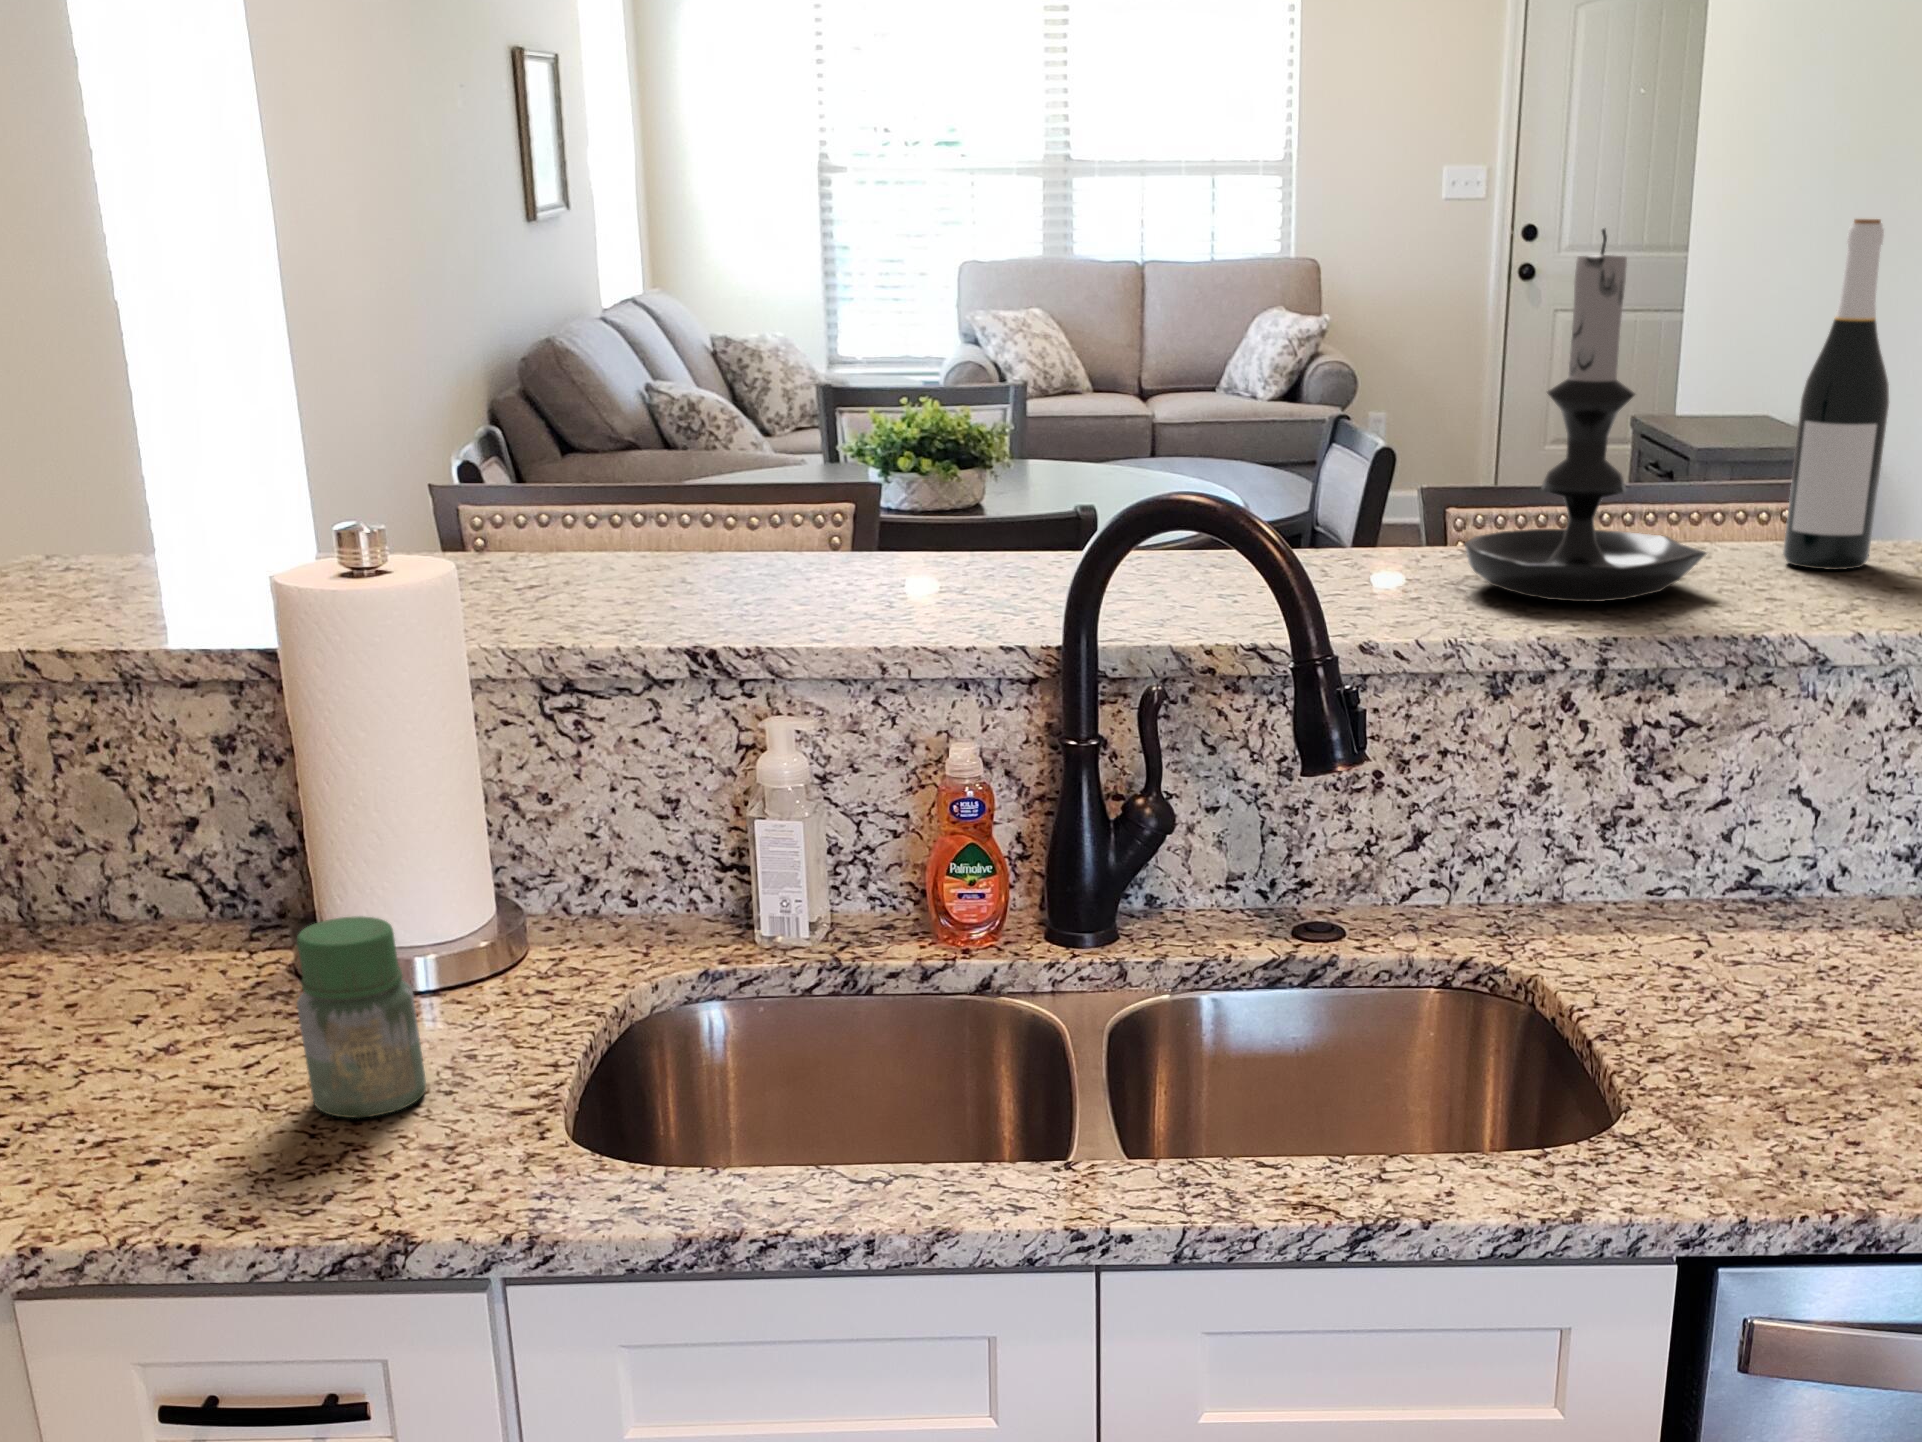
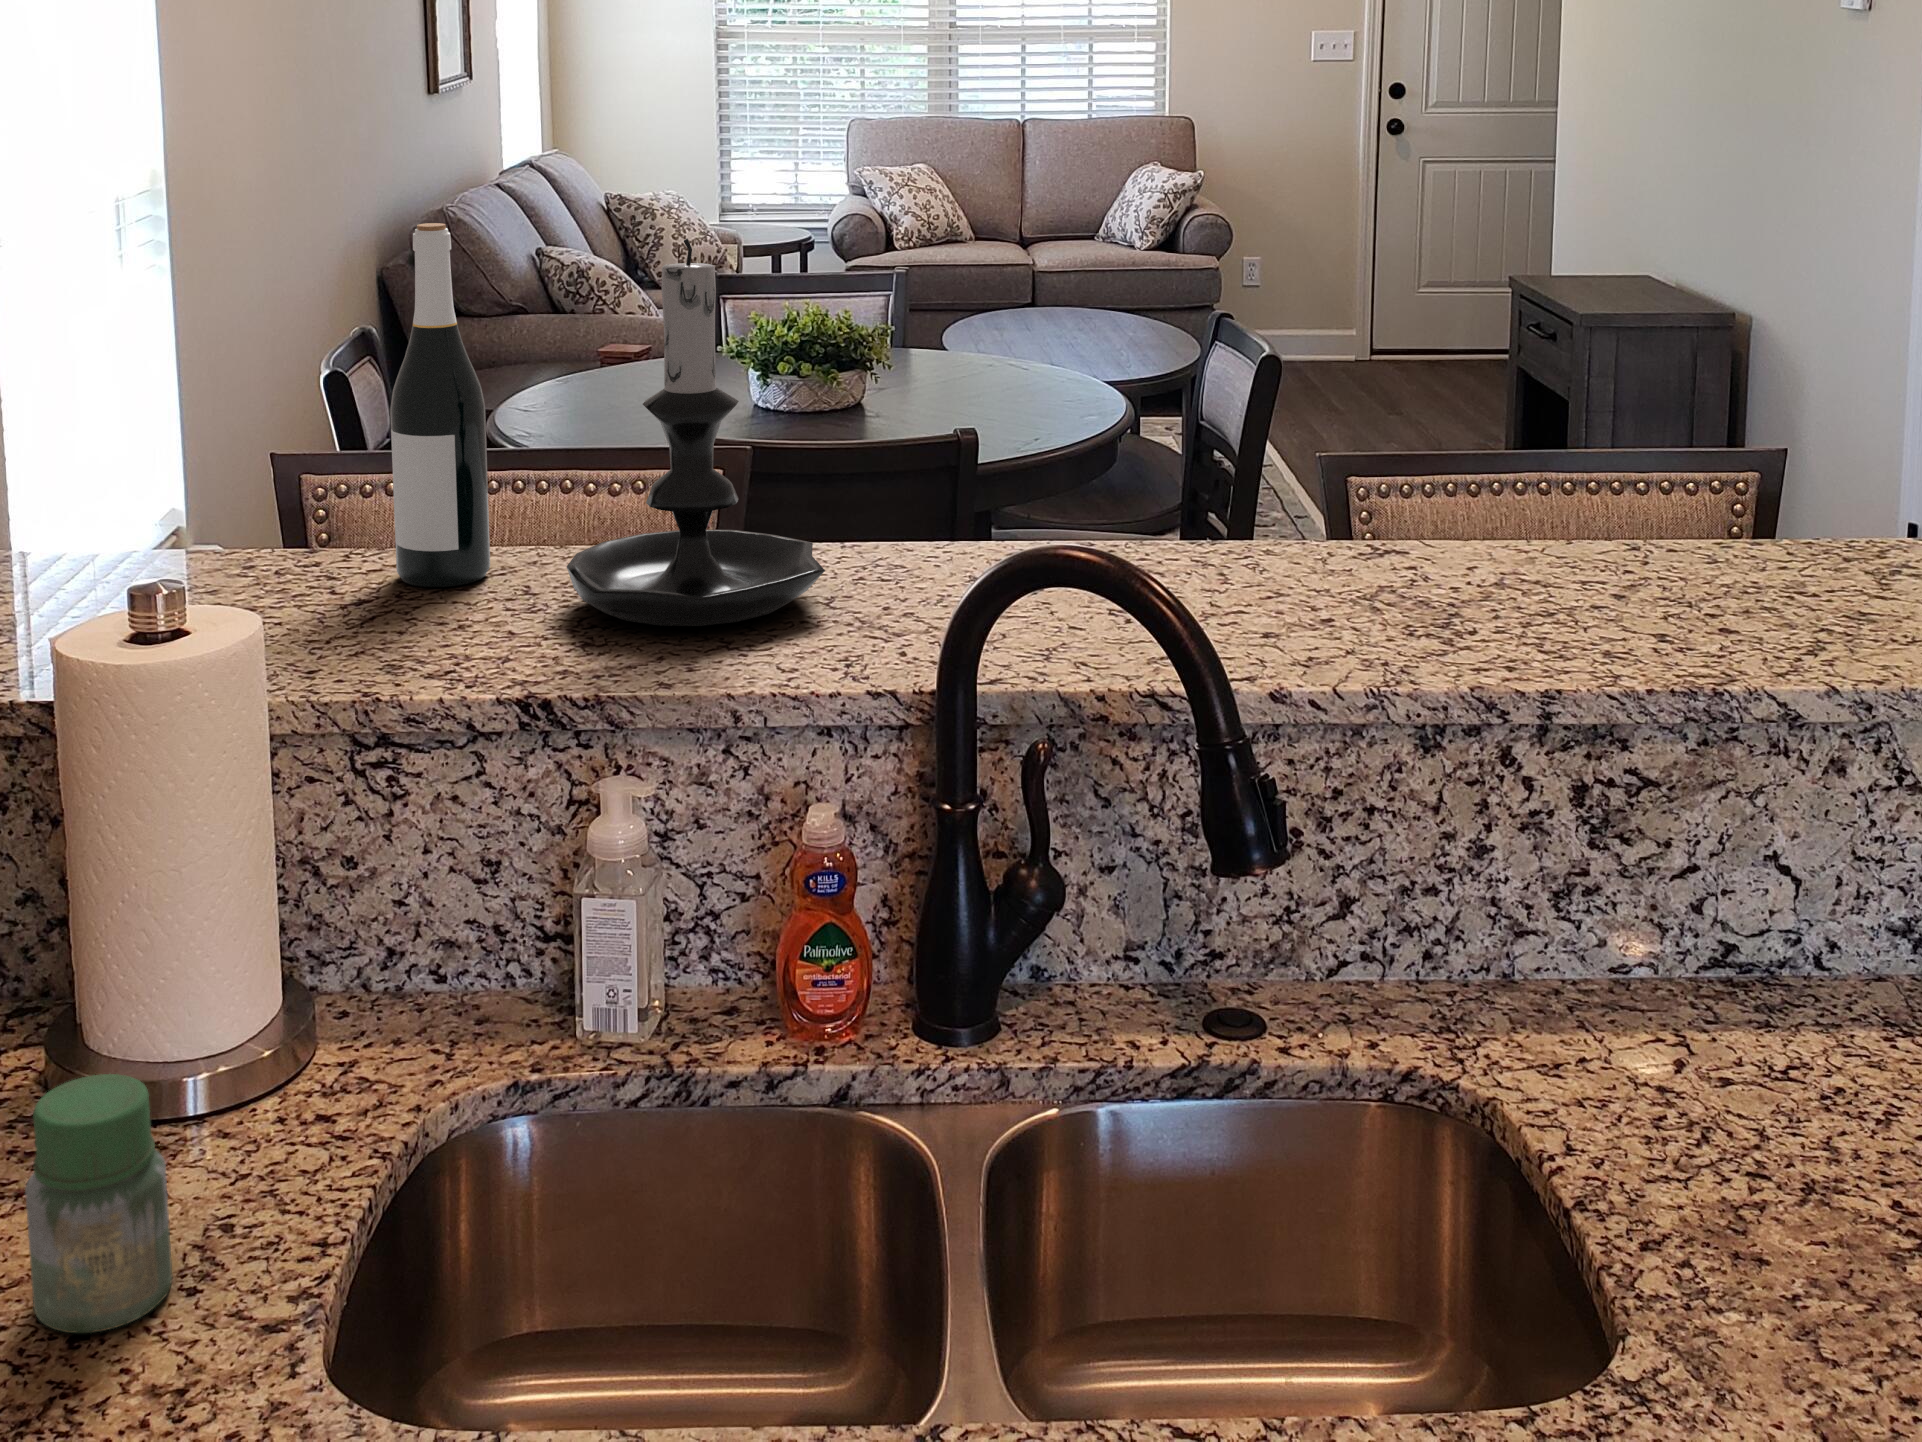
wine bottle: present [1783,219,1889,570] -> present [390,223,490,587]
candle holder: present [1465,228,1707,602] -> present [567,239,825,626]

